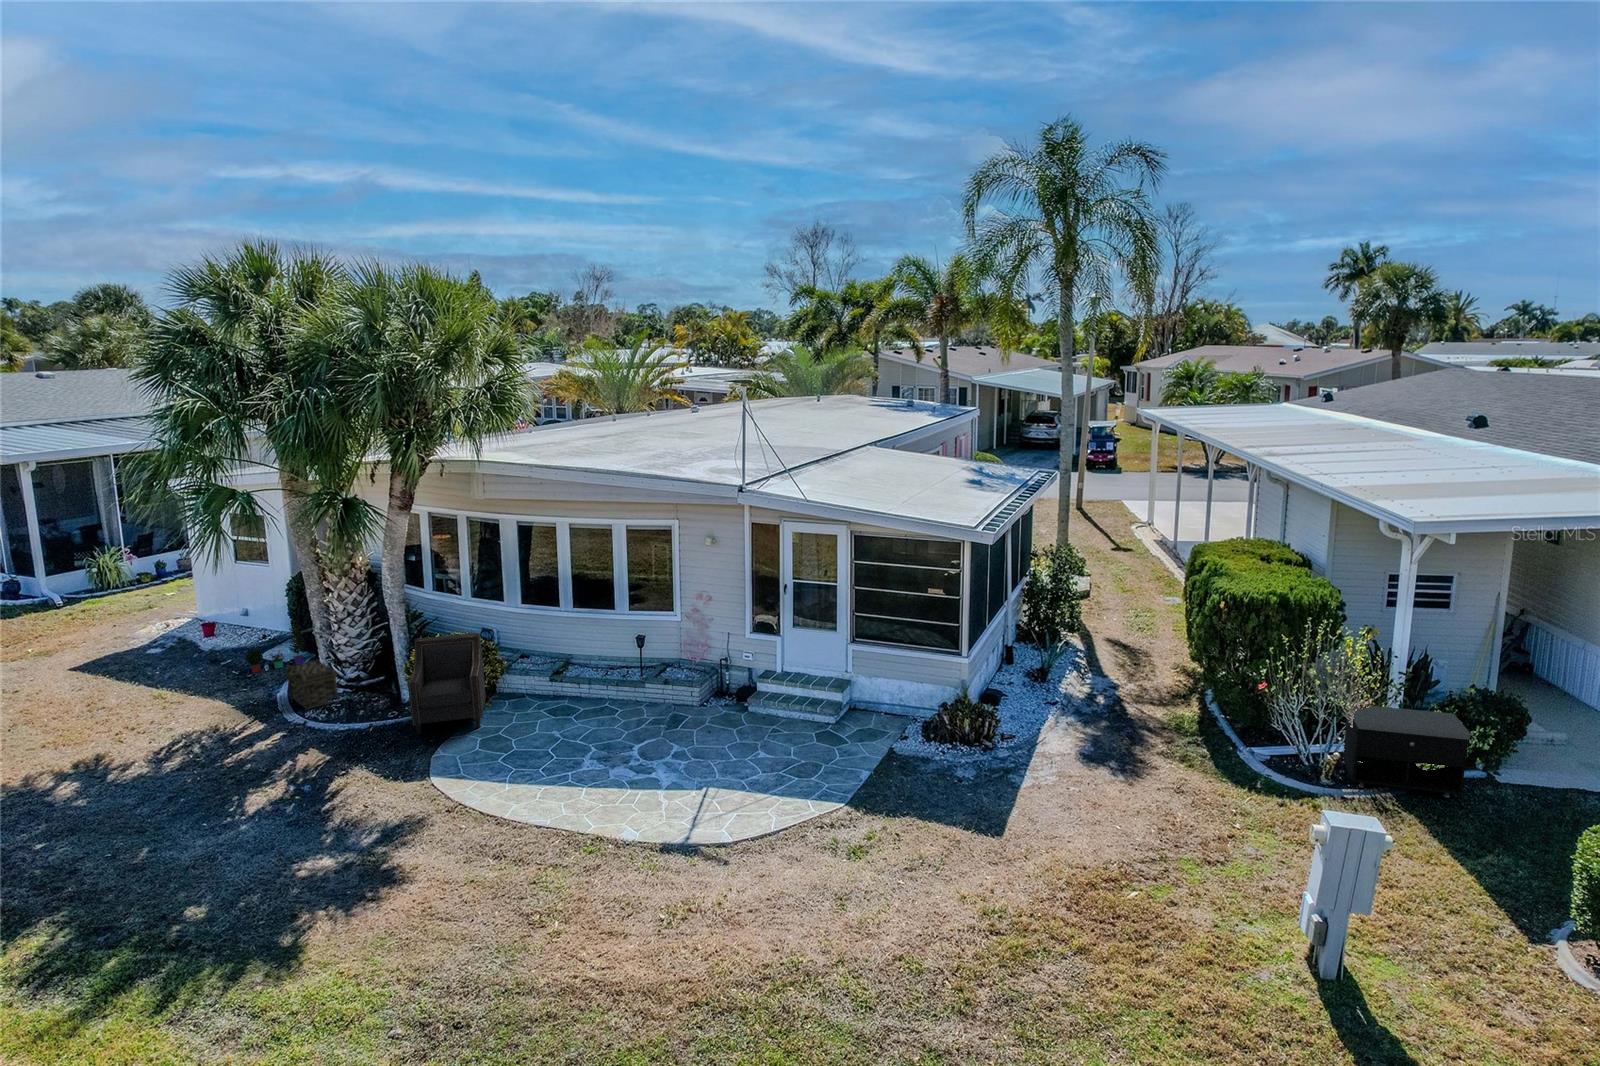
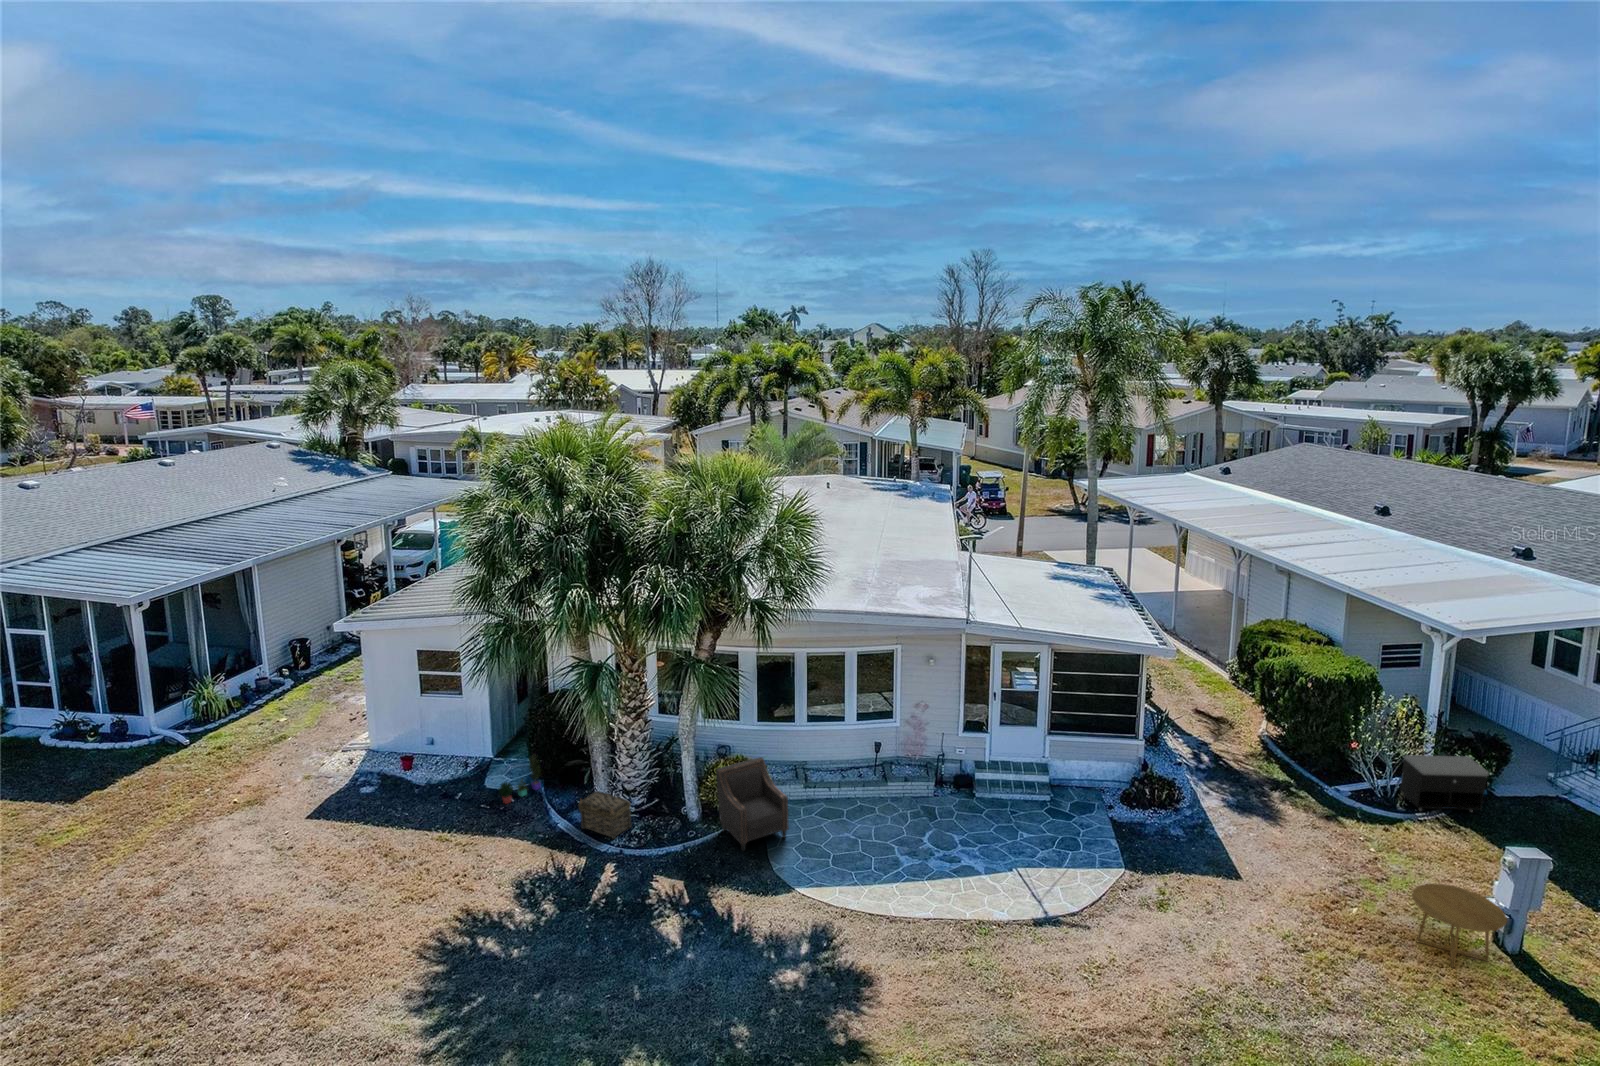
round table: none [1173,855,1318,990] -> present [1412,884,1507,968]

